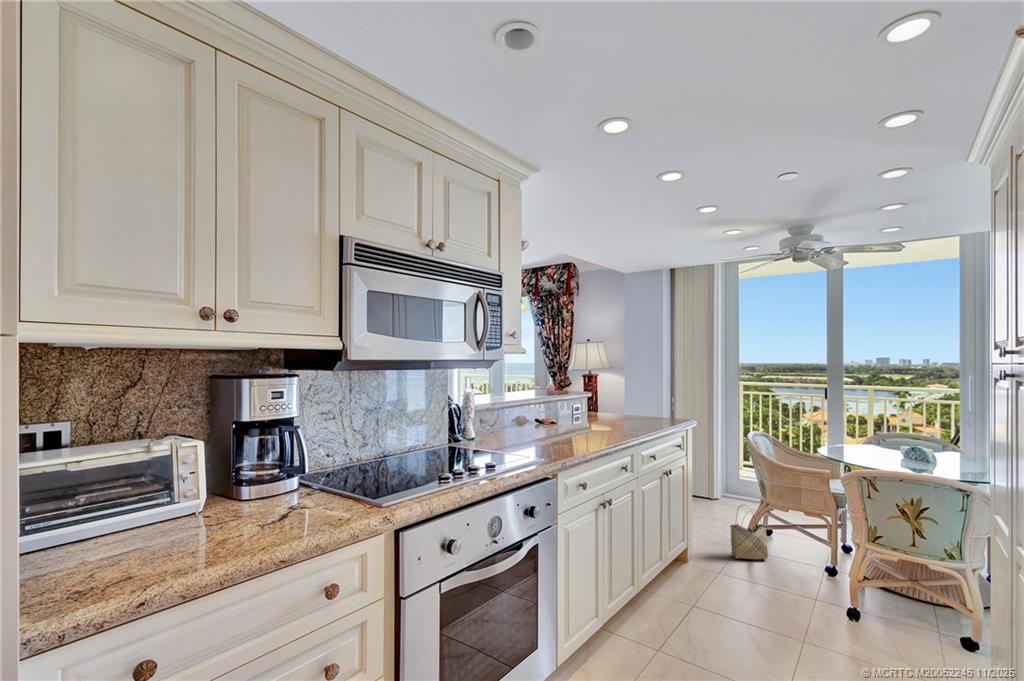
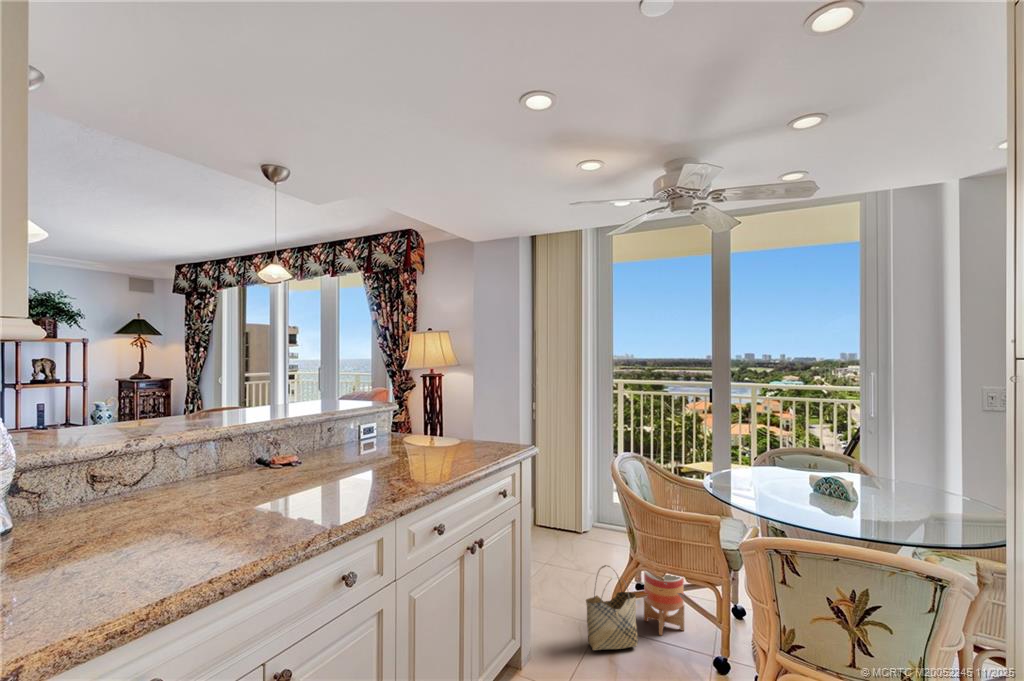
planter: none [771,510,803,557] -> present [644,571,685,635]

